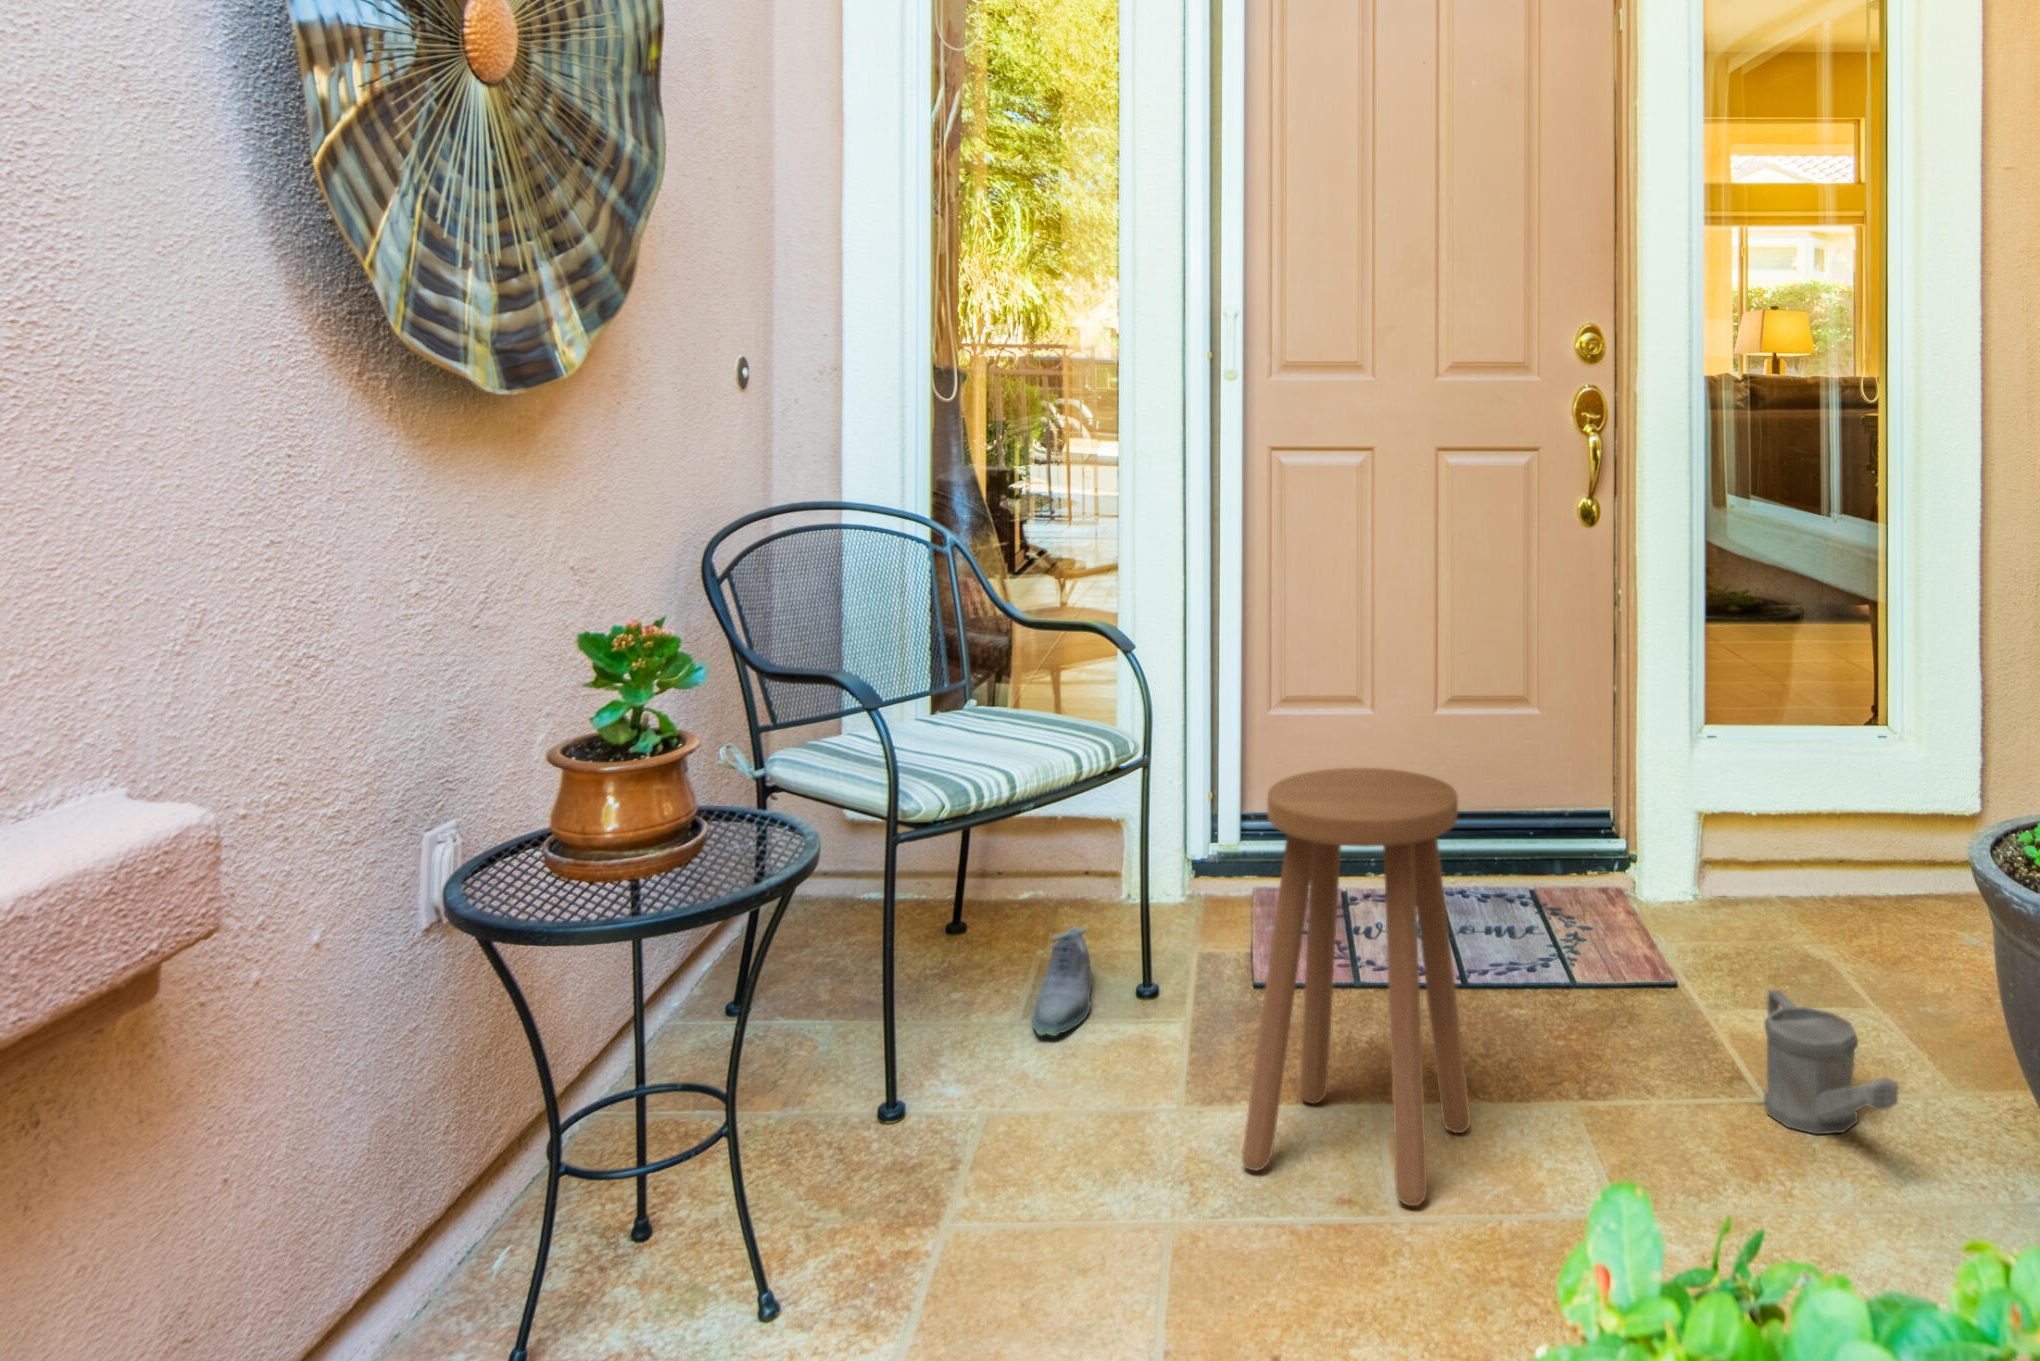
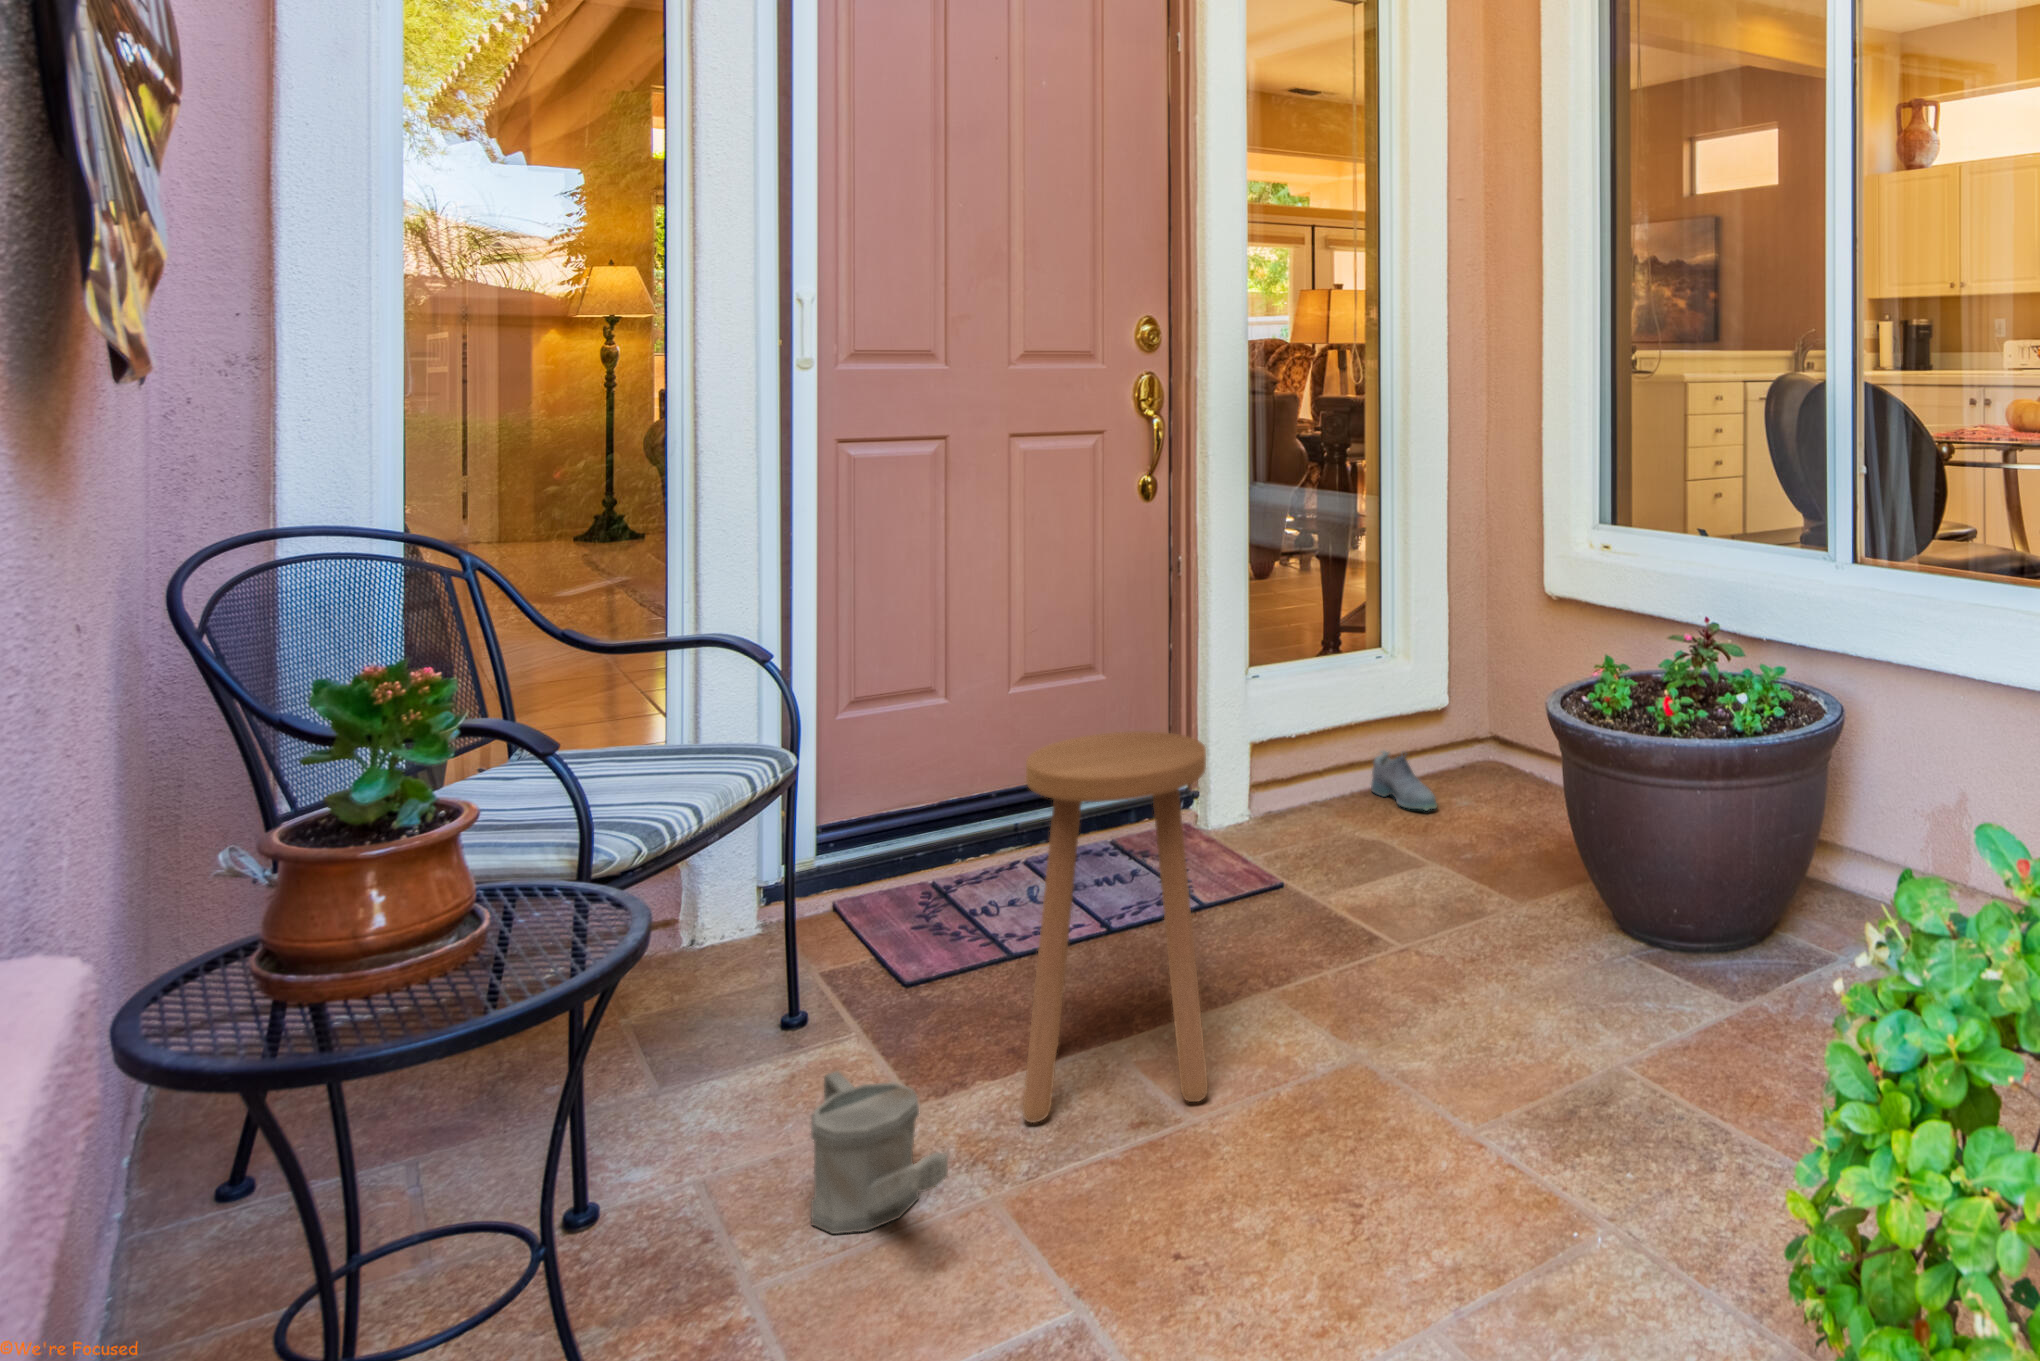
shoe: present [1032,926,1092,1036] -> present [1371,751,1437,810]
watering can: present [1764,990,1898,1134] -> present [811,1071,948,1234]

